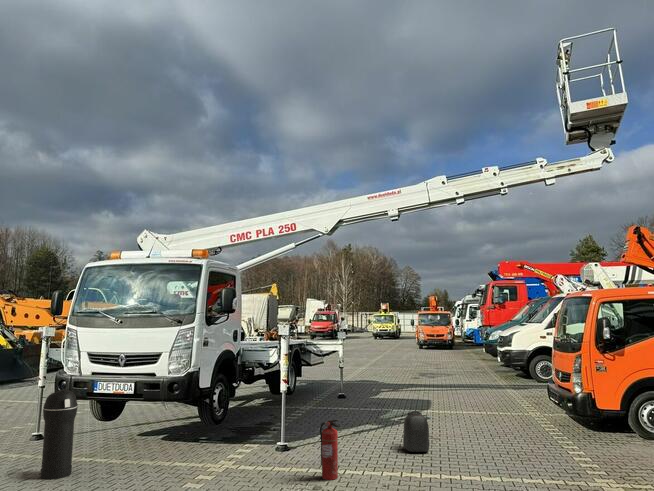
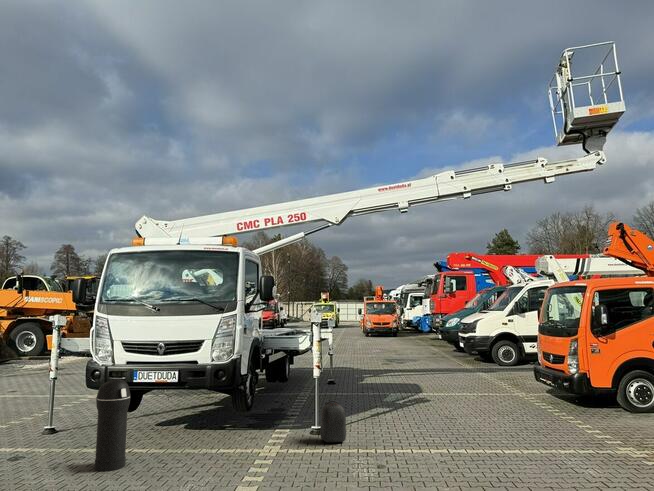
backpack: present [403,411,429,452] -> present [320,401,346,443]
fire extinguisher: present [320,419,339,480] -> none [376,402,396,459]

